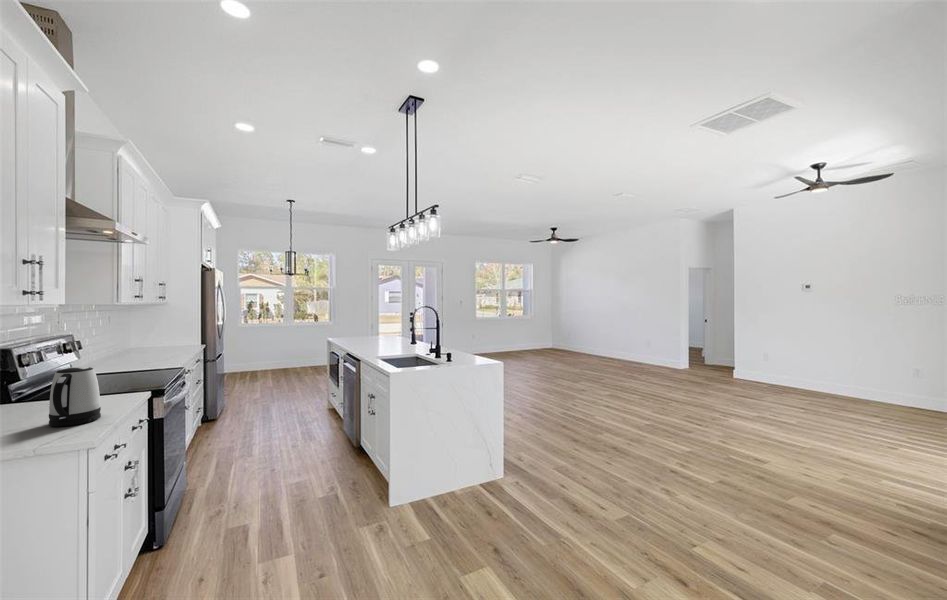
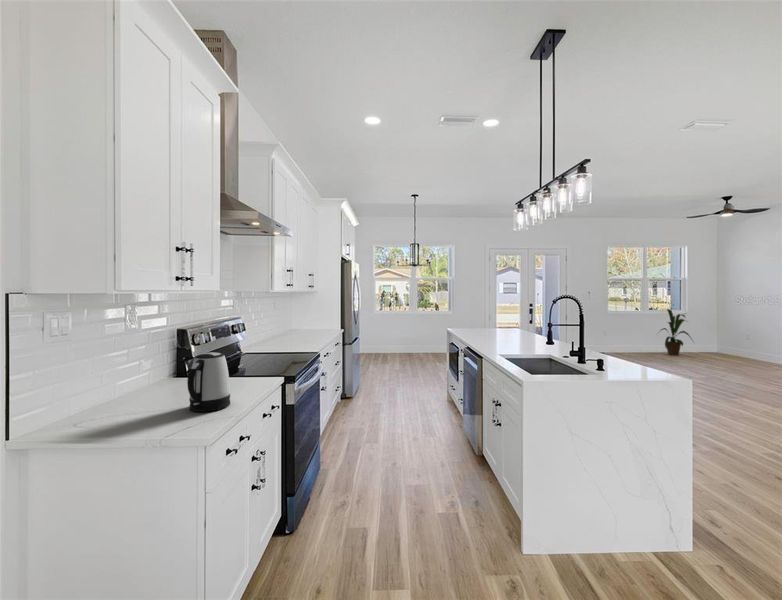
house plant: none [508,315,533,352] -> present [661,309,689,355]

